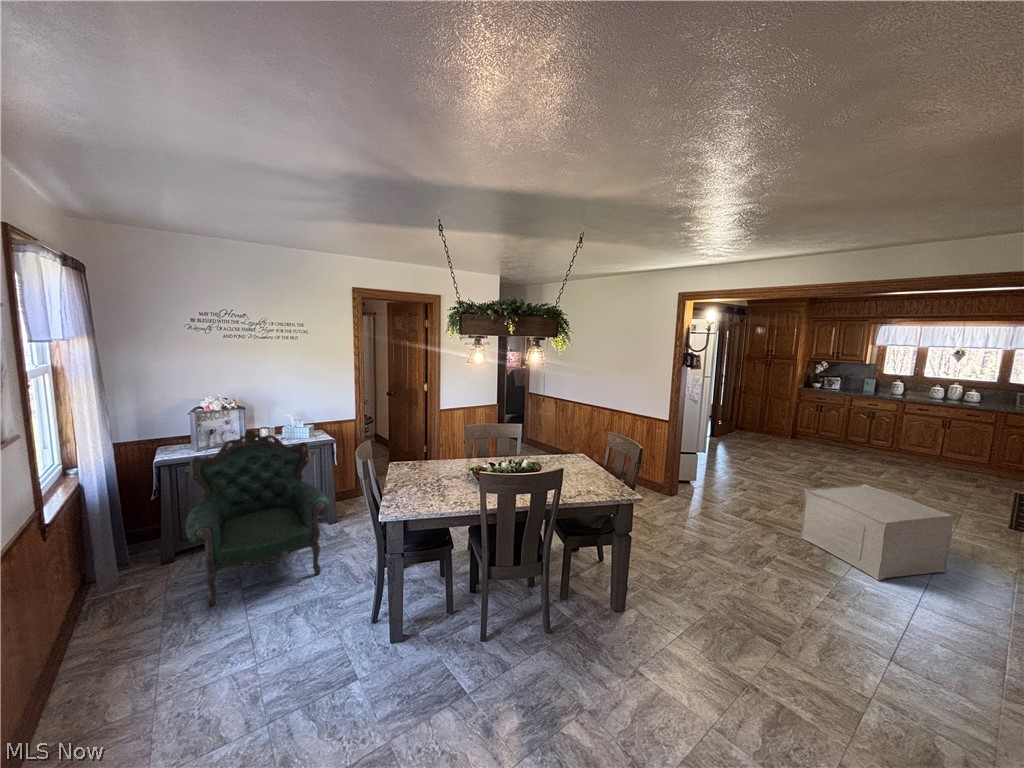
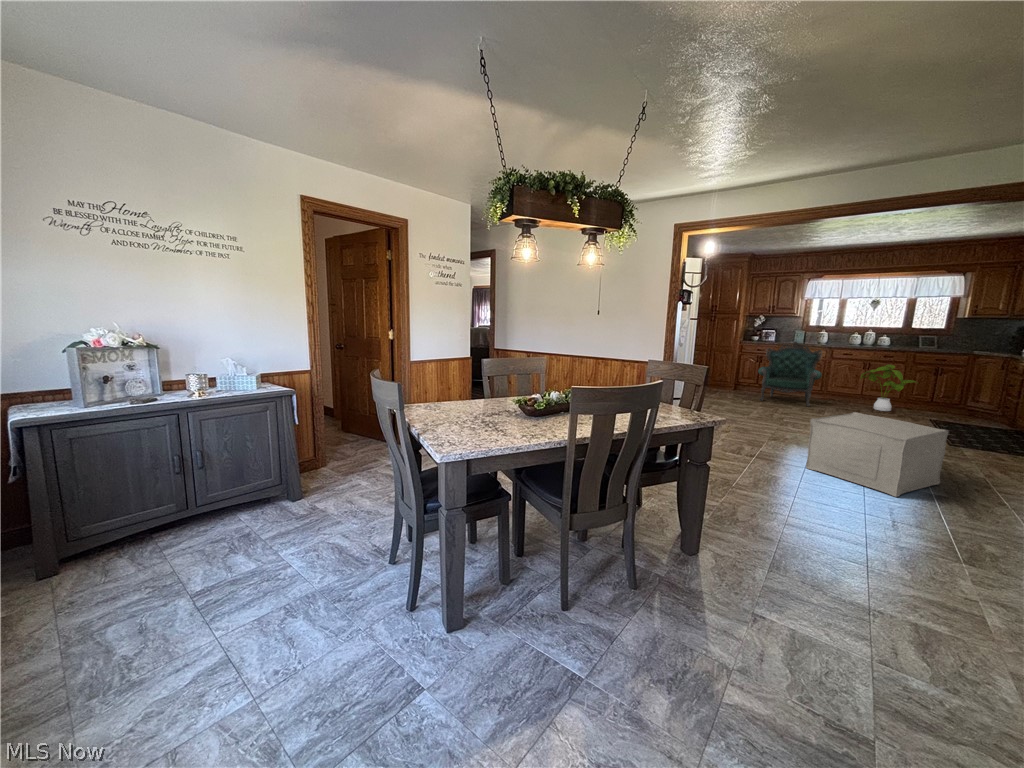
house plant: none [932,425,1006,477] -> present [861,365,915,411]
armchair: present [186,430,329,606] -> present [758,342,822,406]

